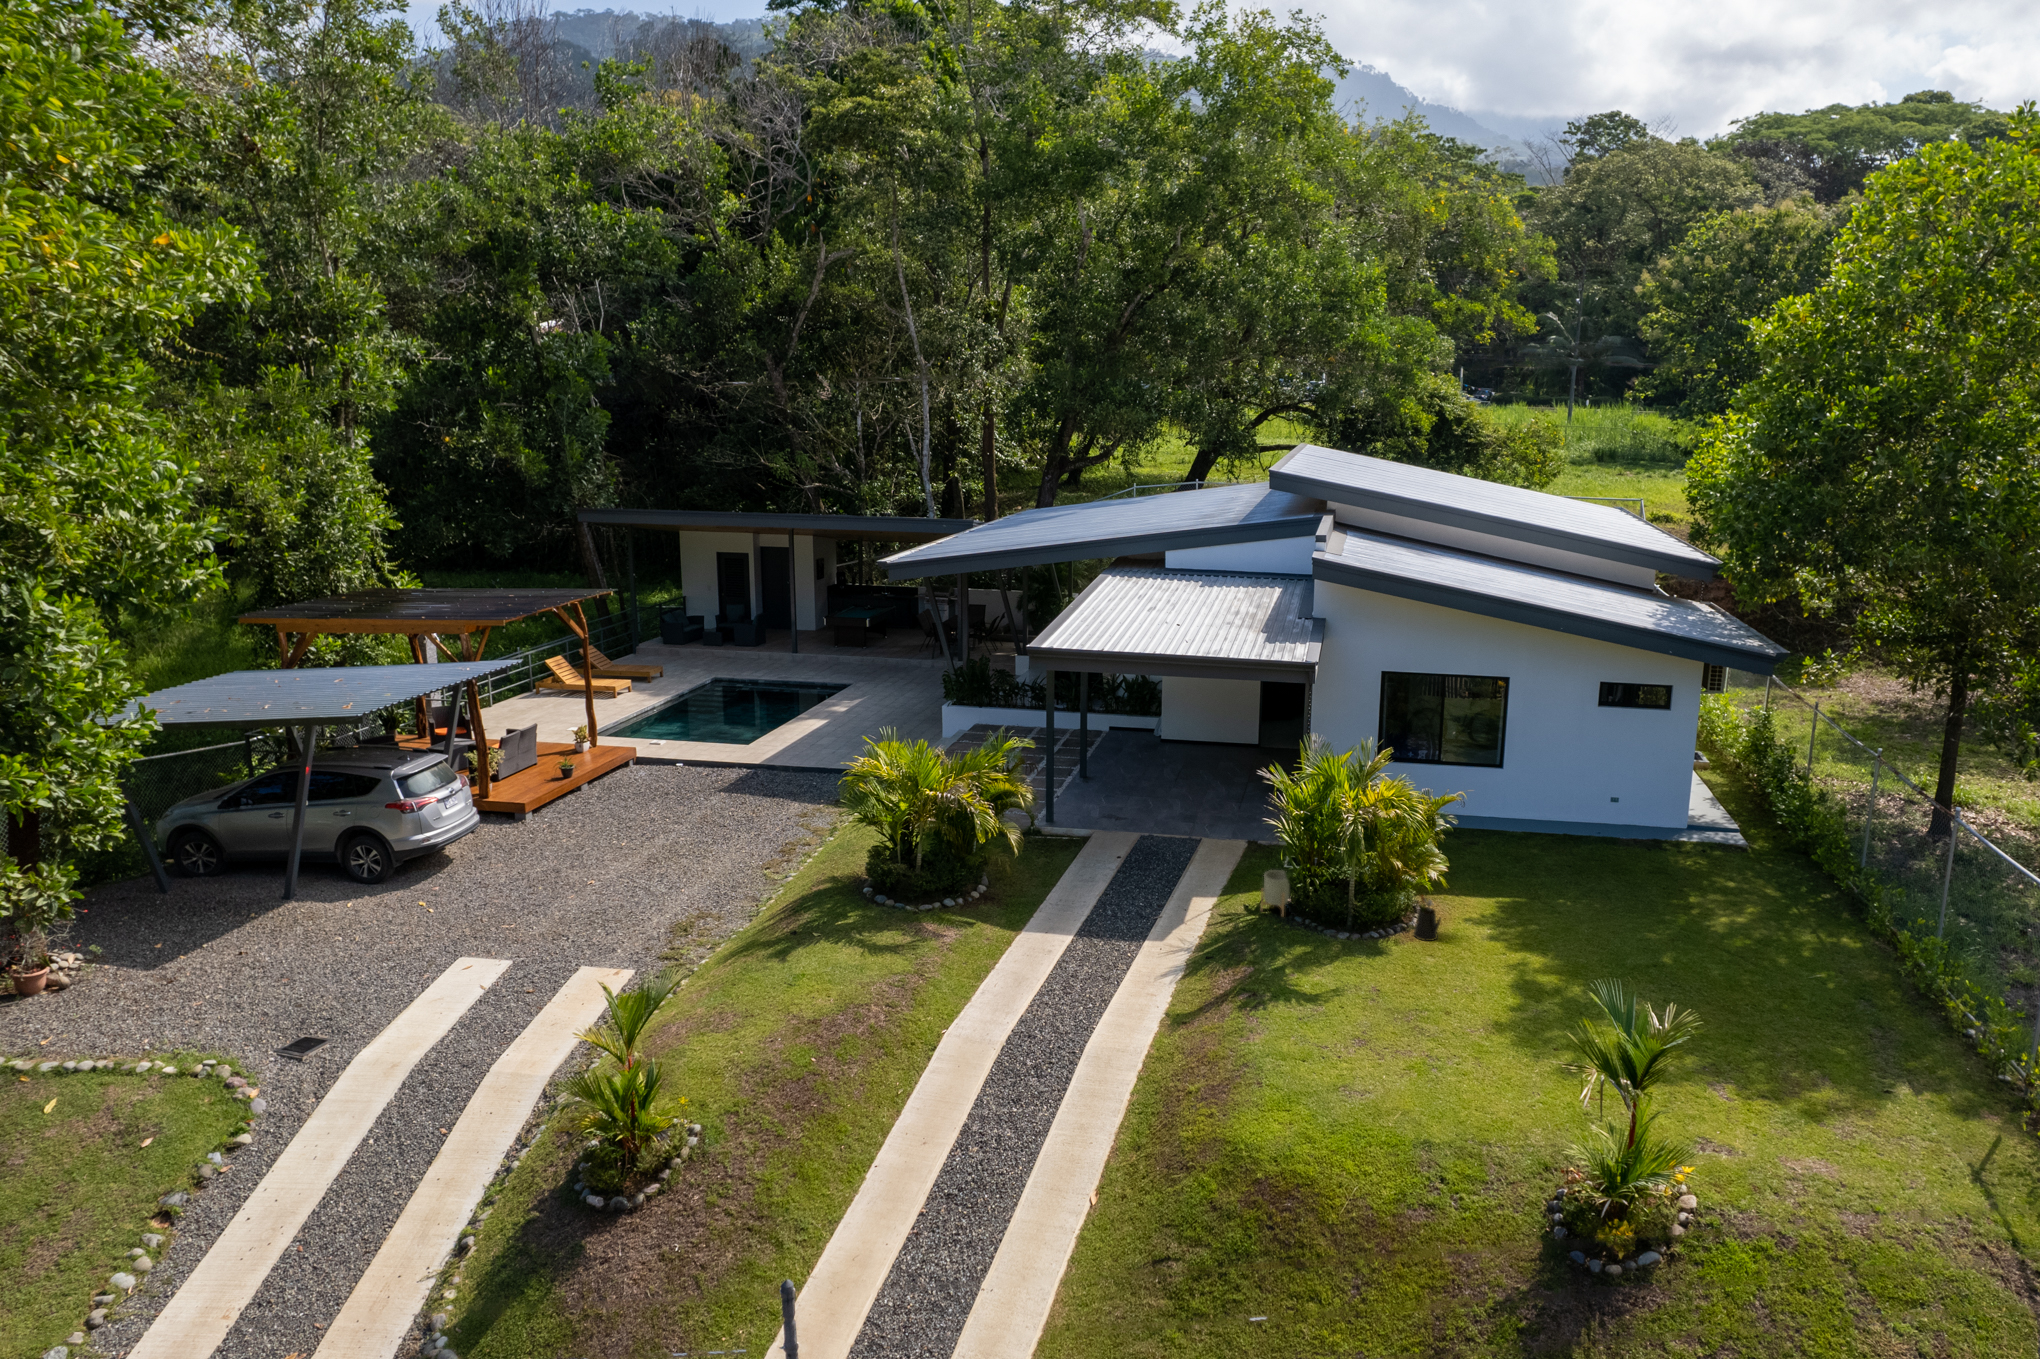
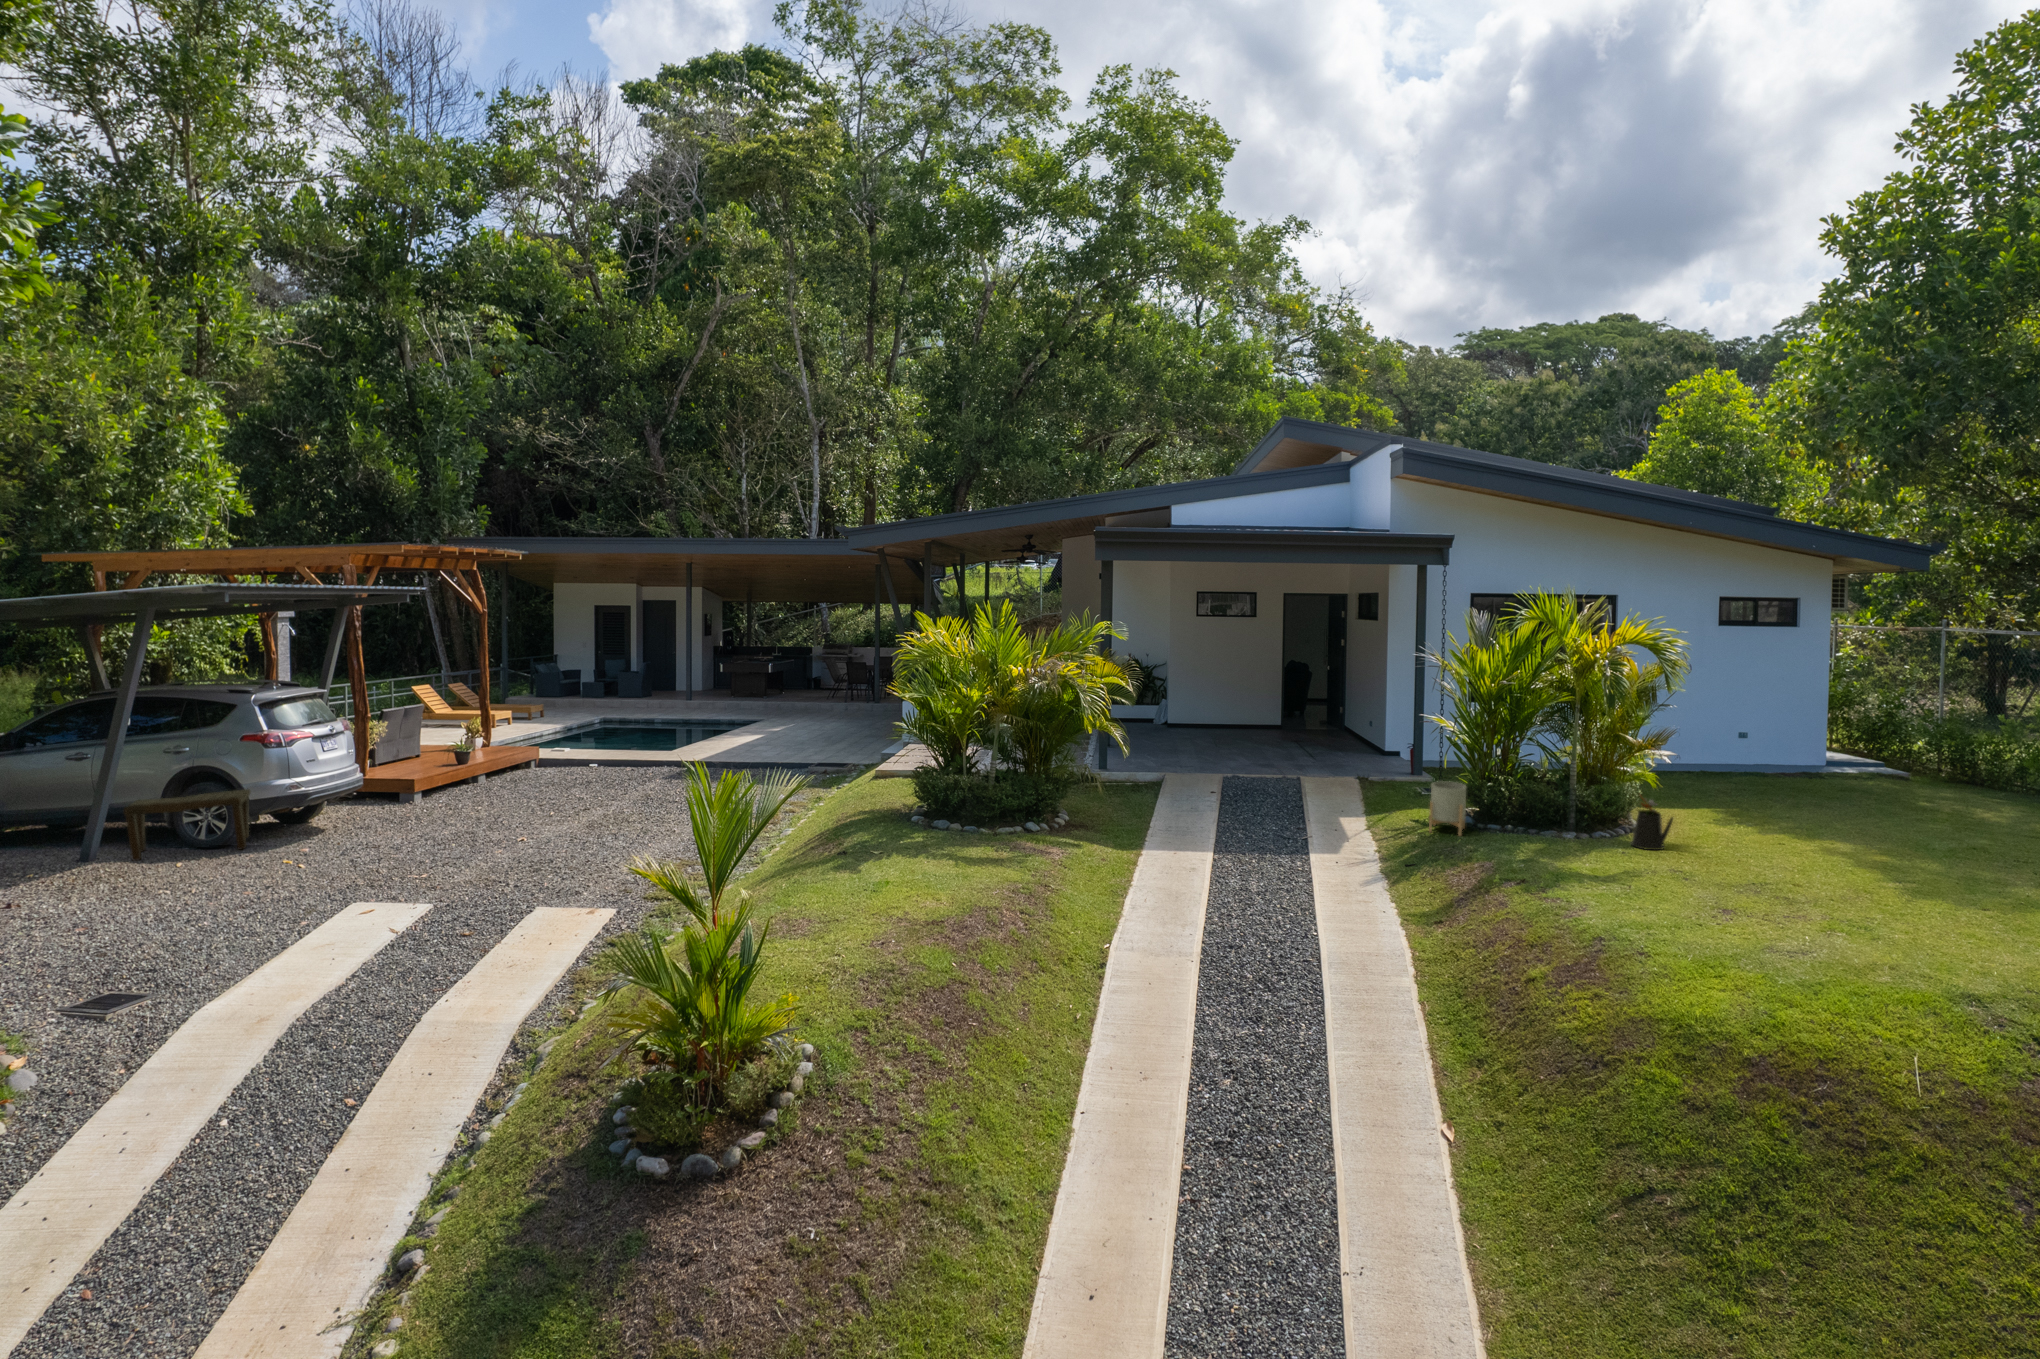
bench: none [311,846,395,901] -> present [124,789,250,861]

